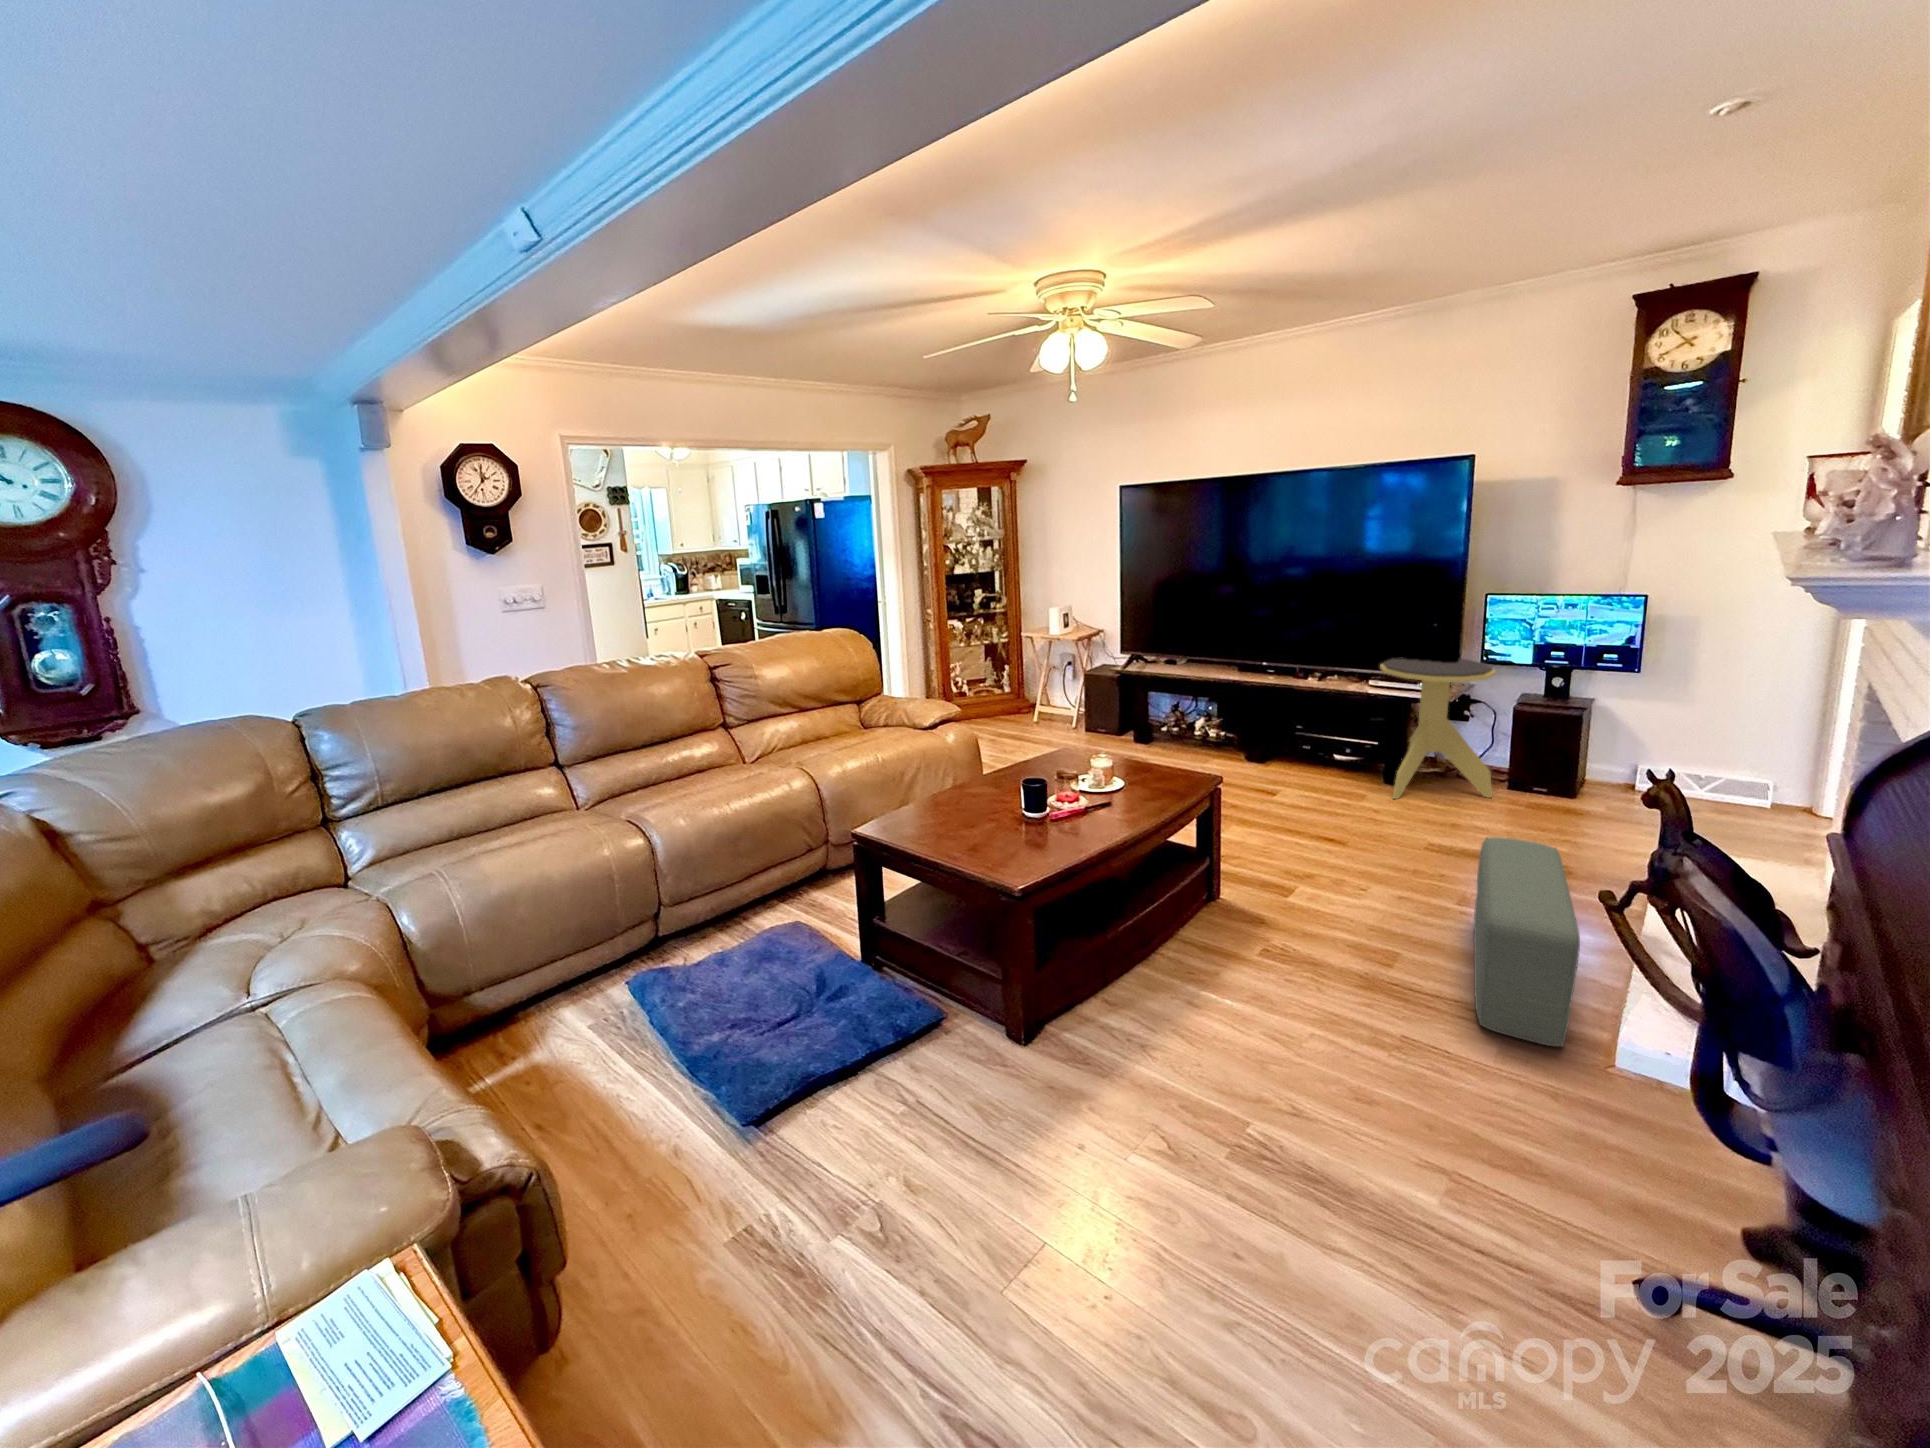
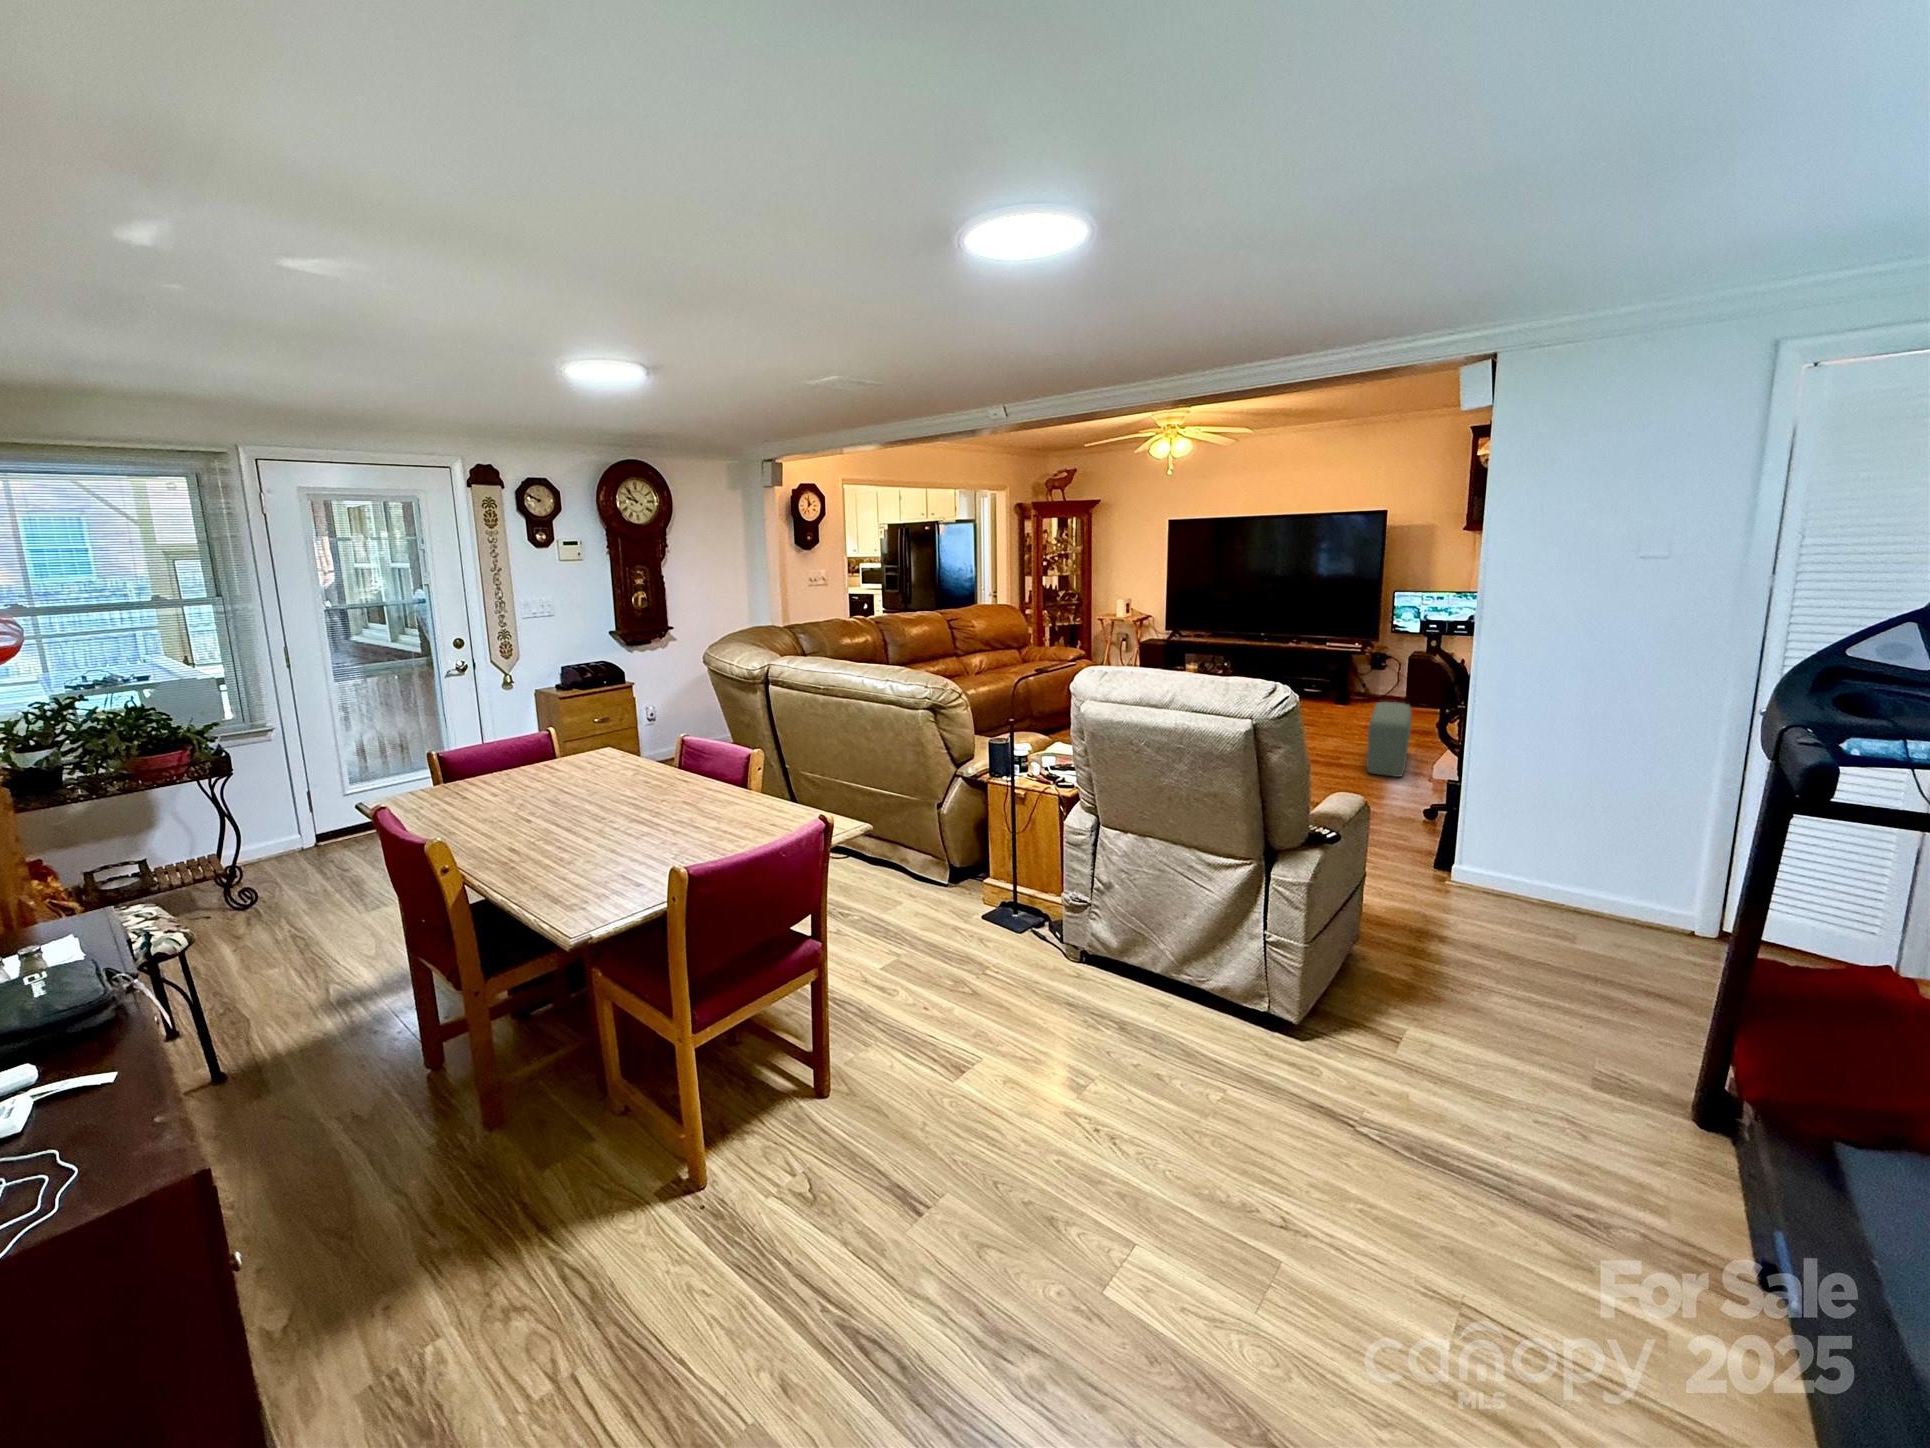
side table: present [1380,659,1496,799] -> none [1331,629,1396,710]

